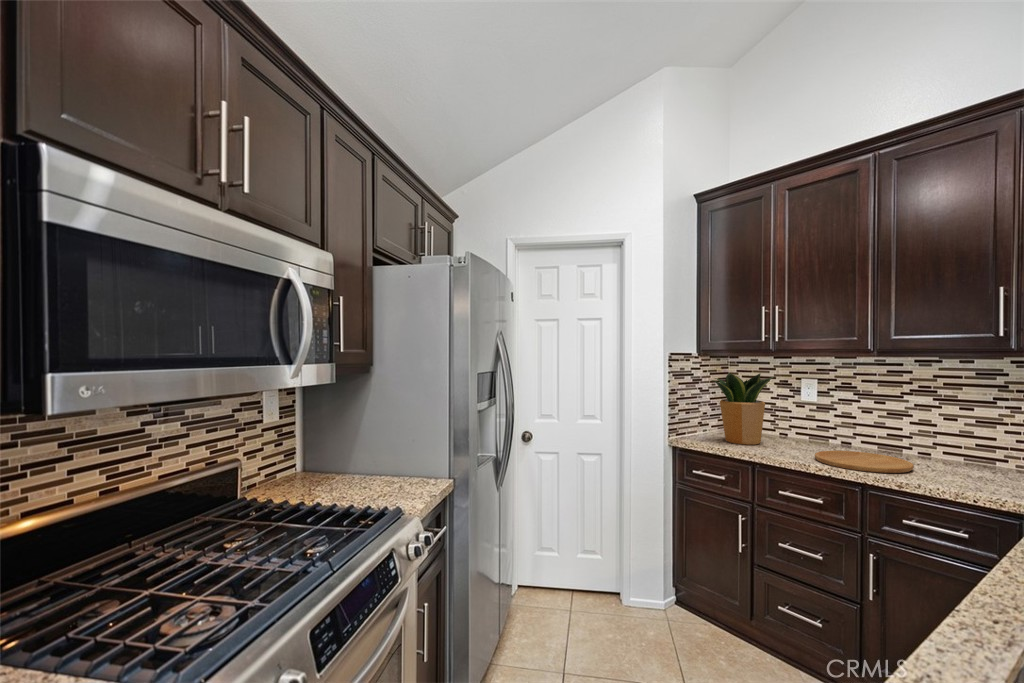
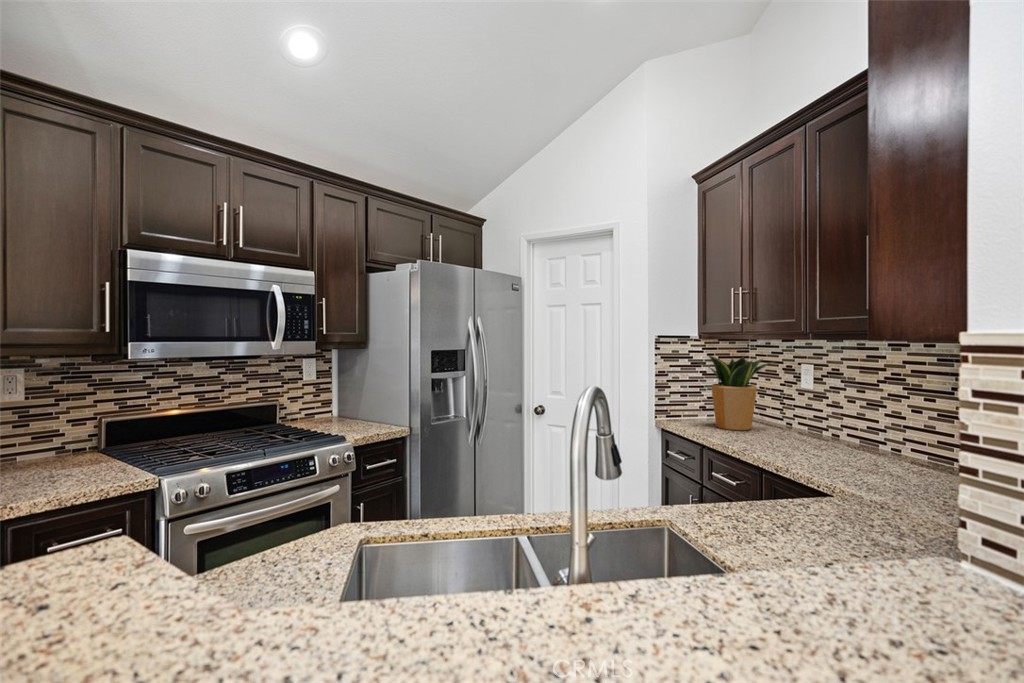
cutting board: present [815,451,914,473] -> none [761,438,856,460]

